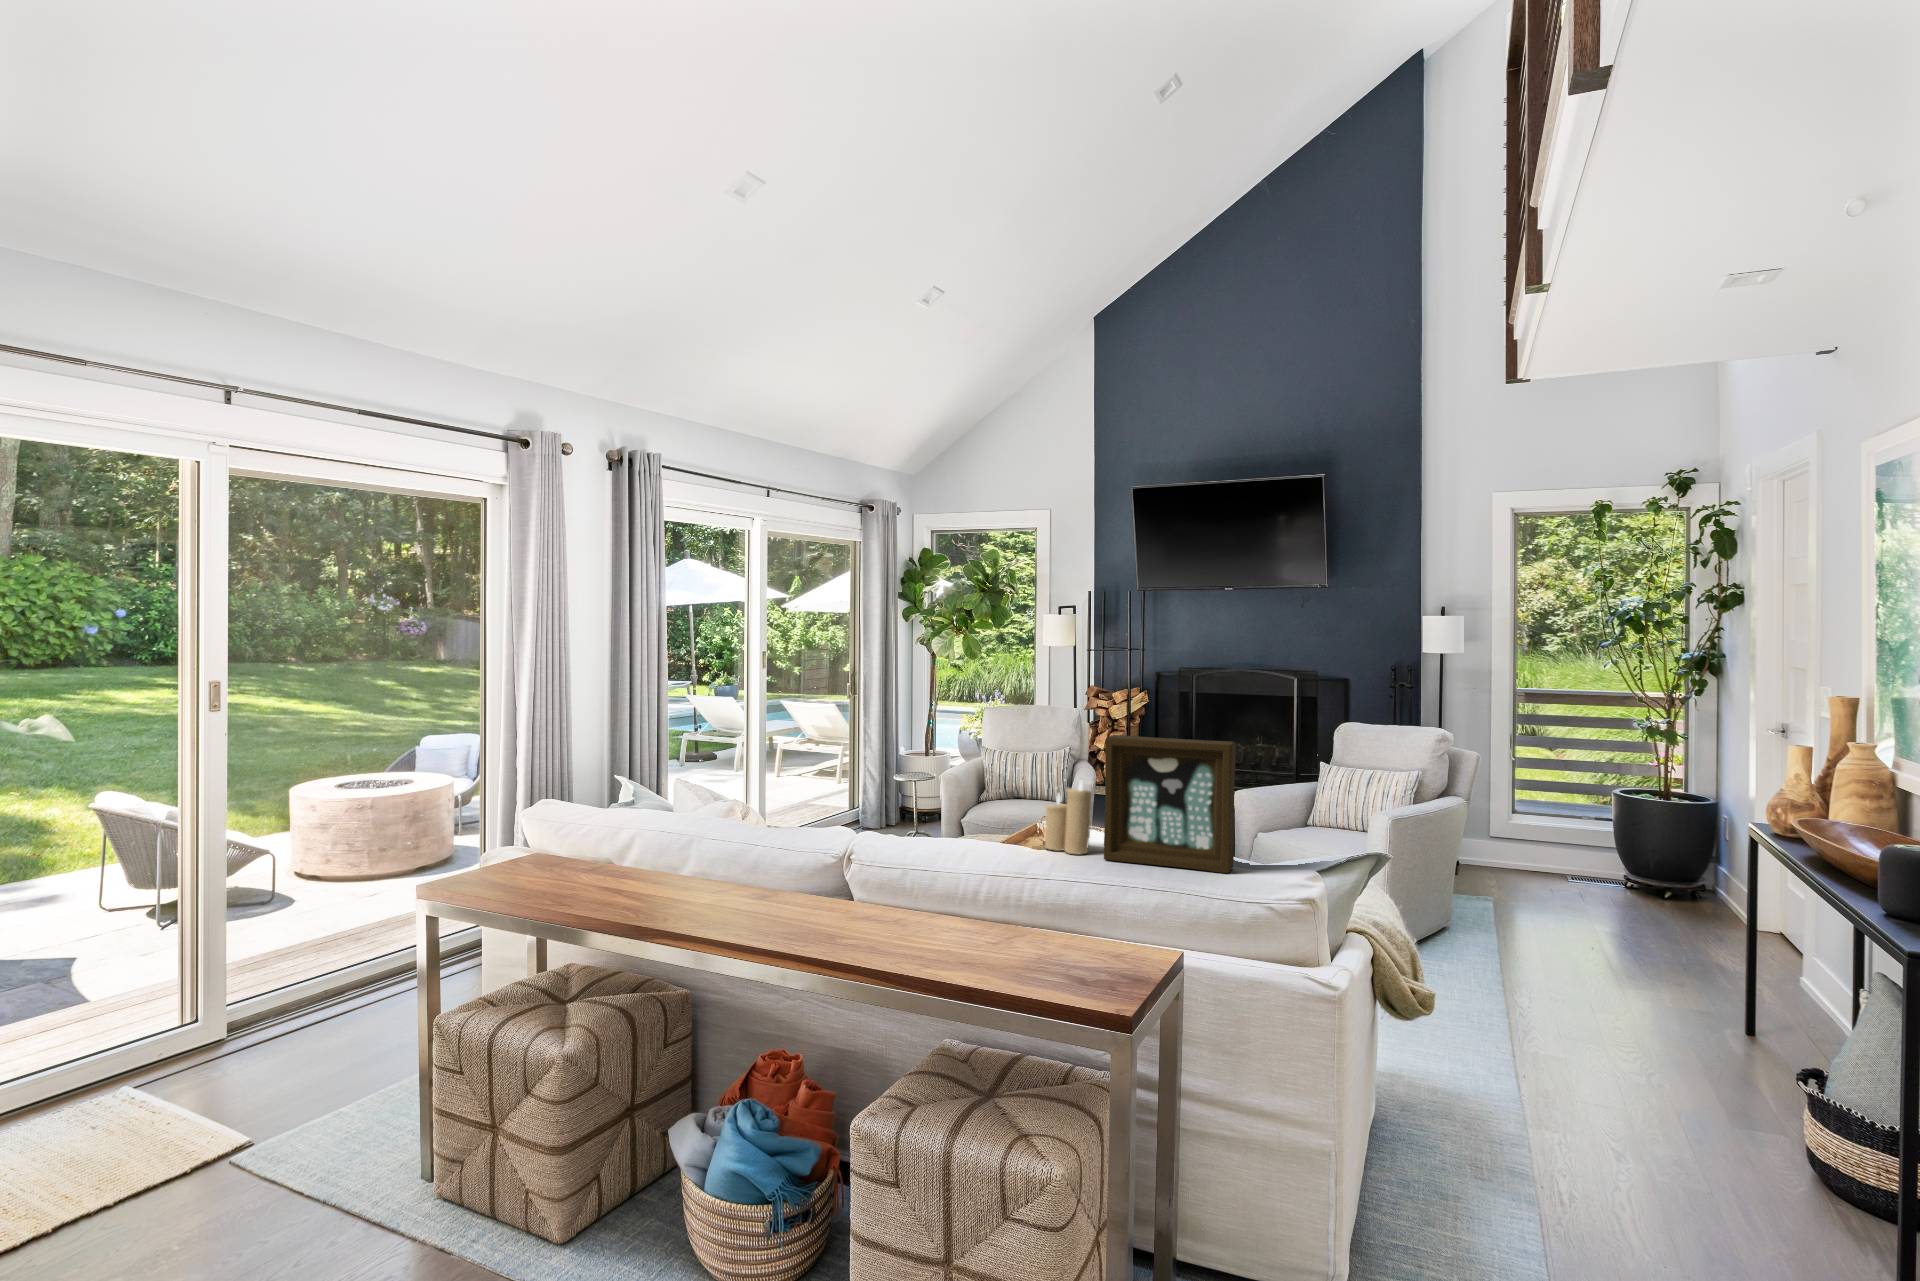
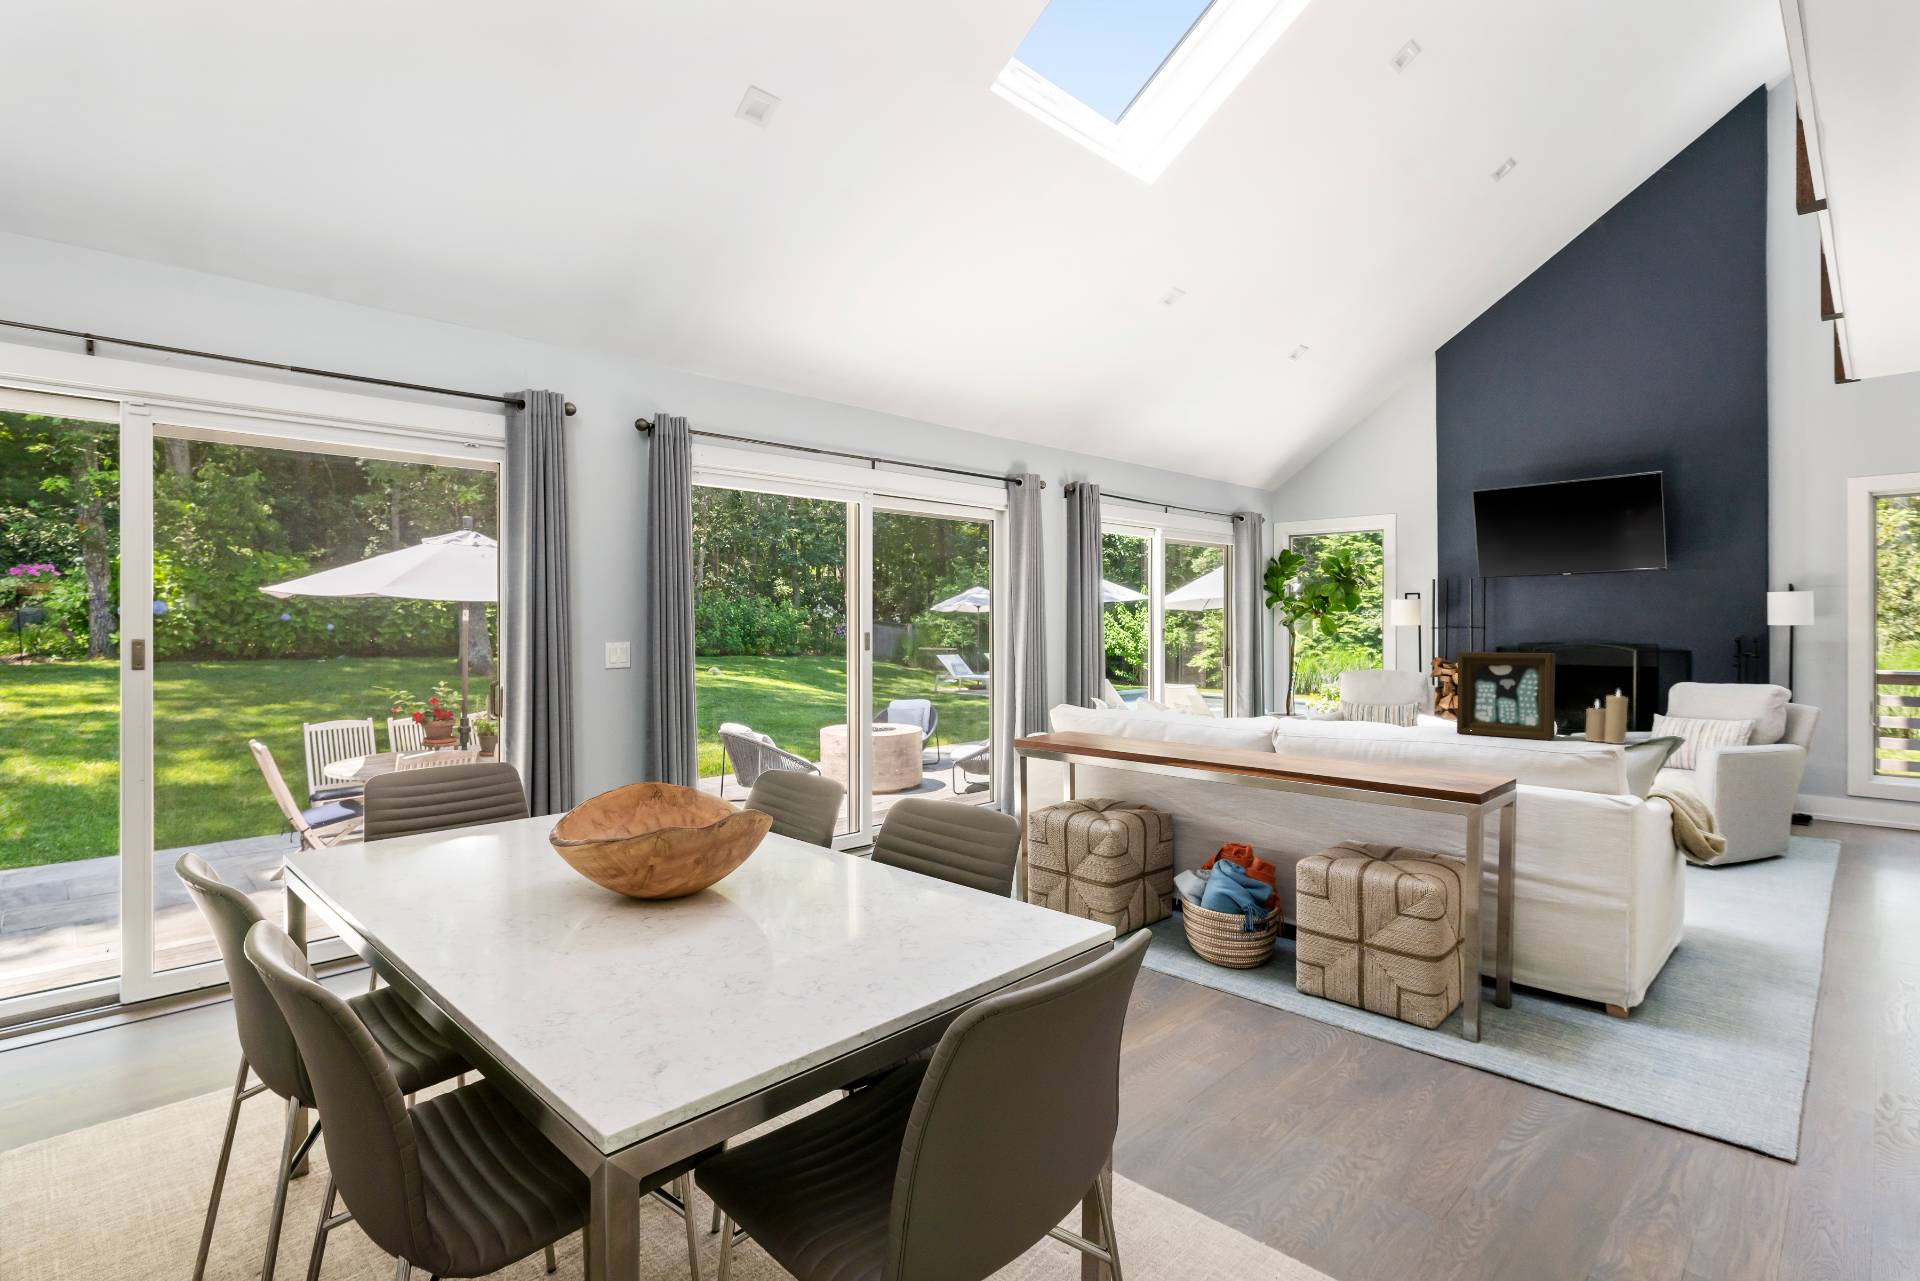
candle: present [1045,781,1092,854] -> present [1585,690,1628,744]

